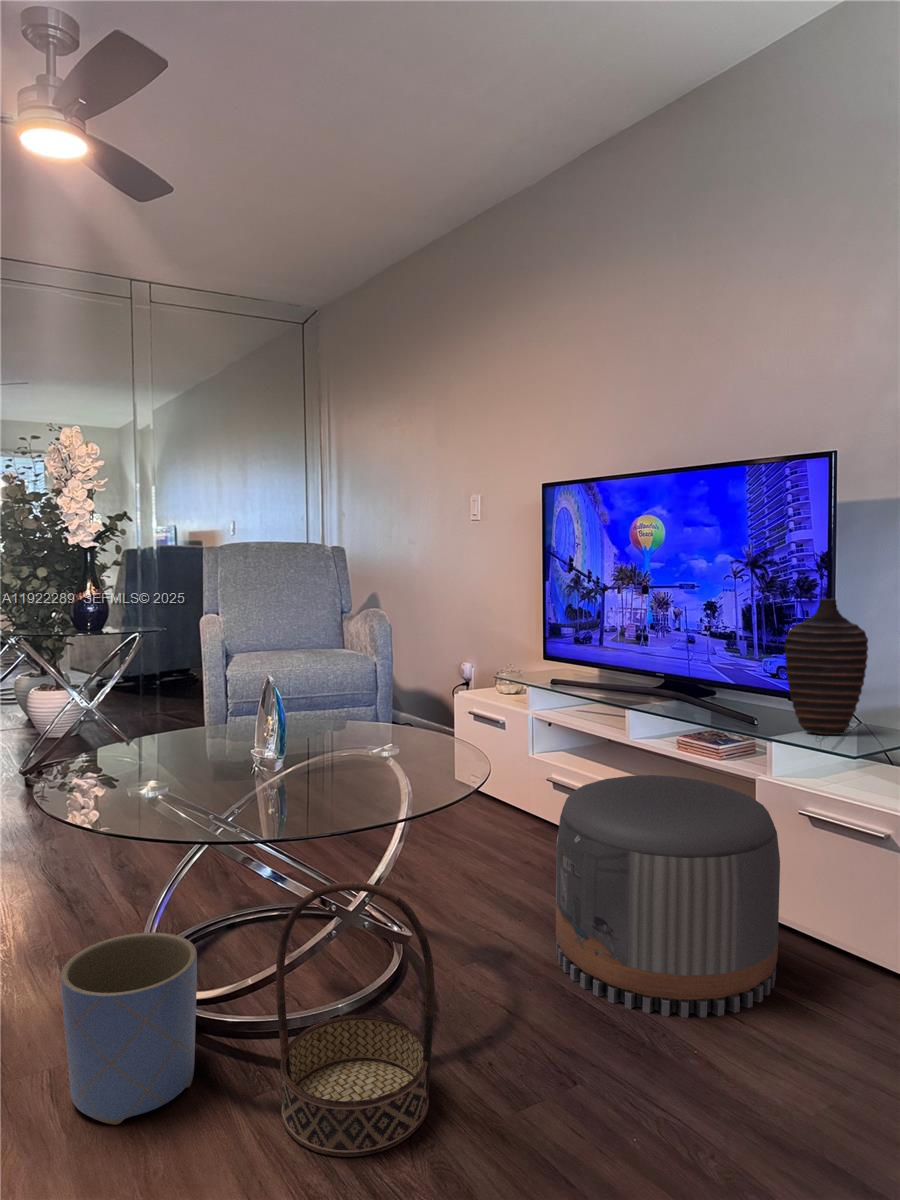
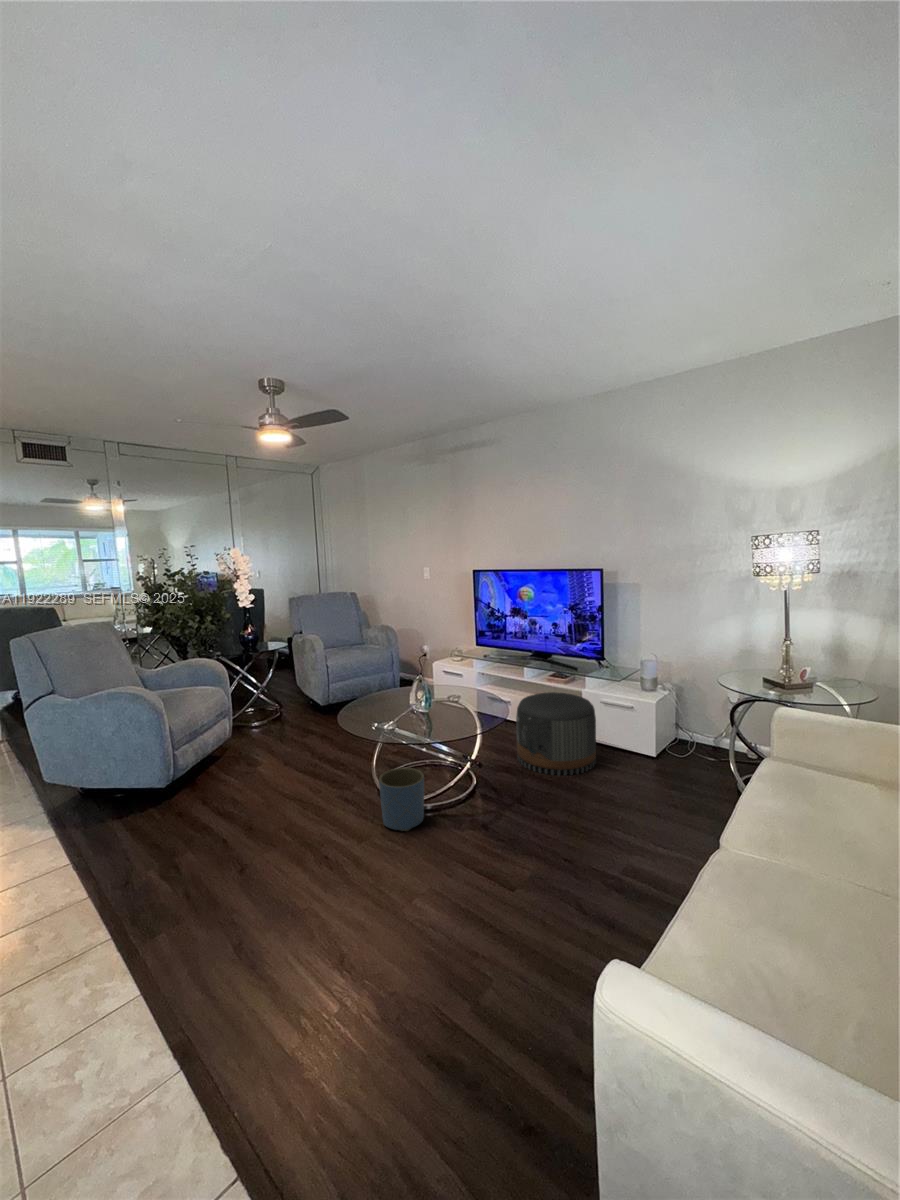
decorative vase: present [784,598,868,734] -> none [587,622,616,672]
basket: present [276,882,434,1157] -> none [455,739,507,827]

